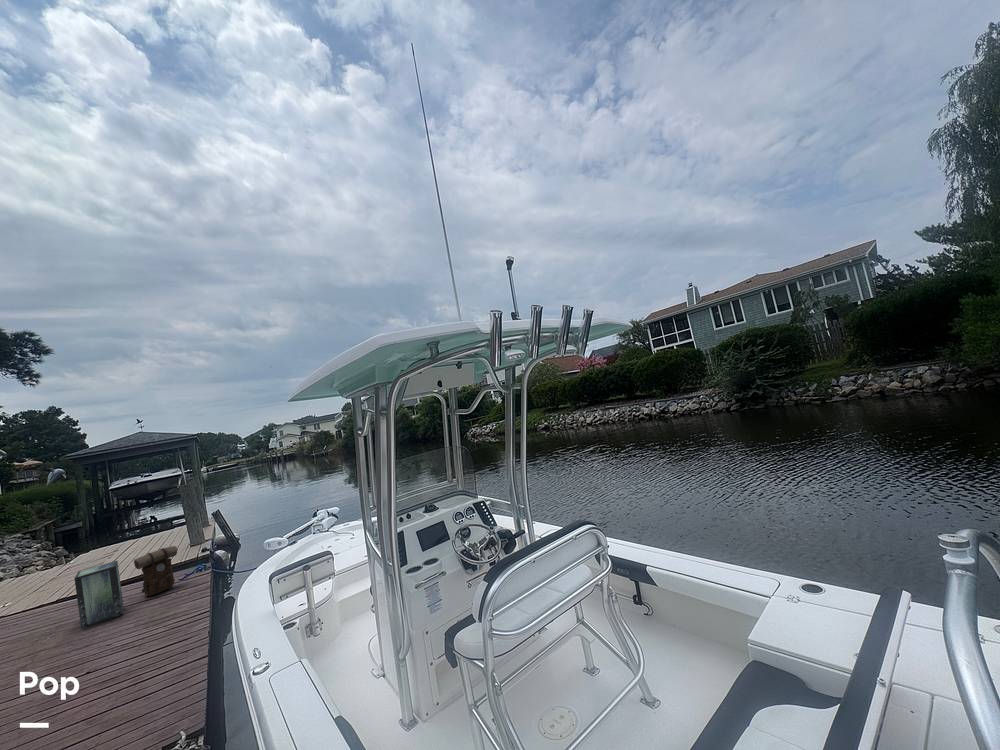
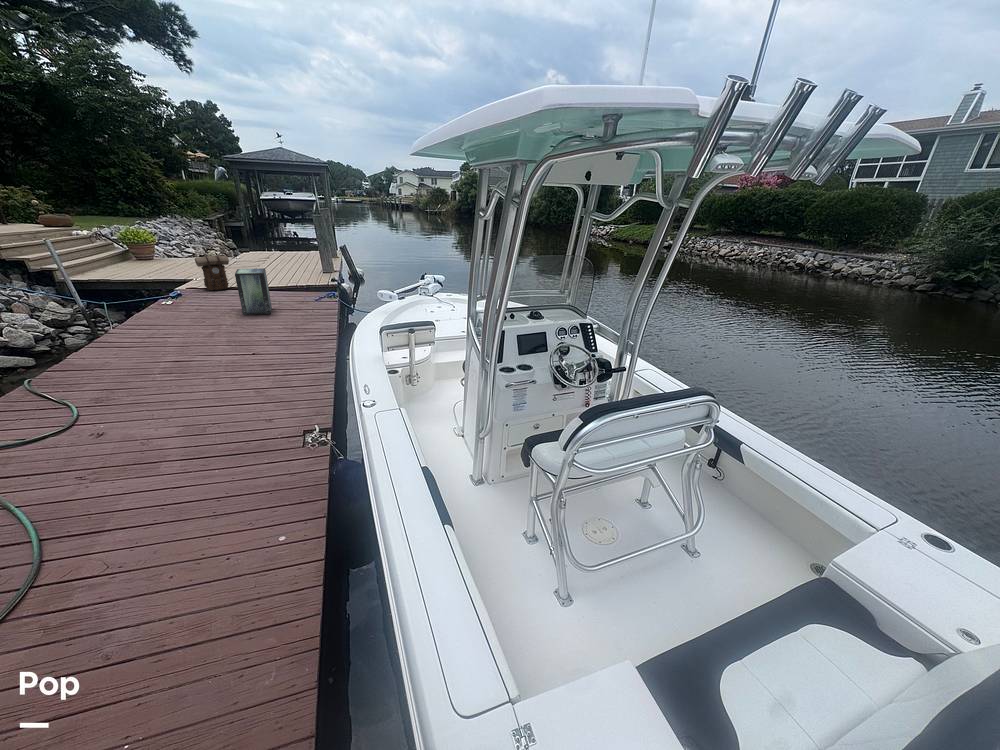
backpack: present [134,546,178,596] -> present [195,255,229,291]

